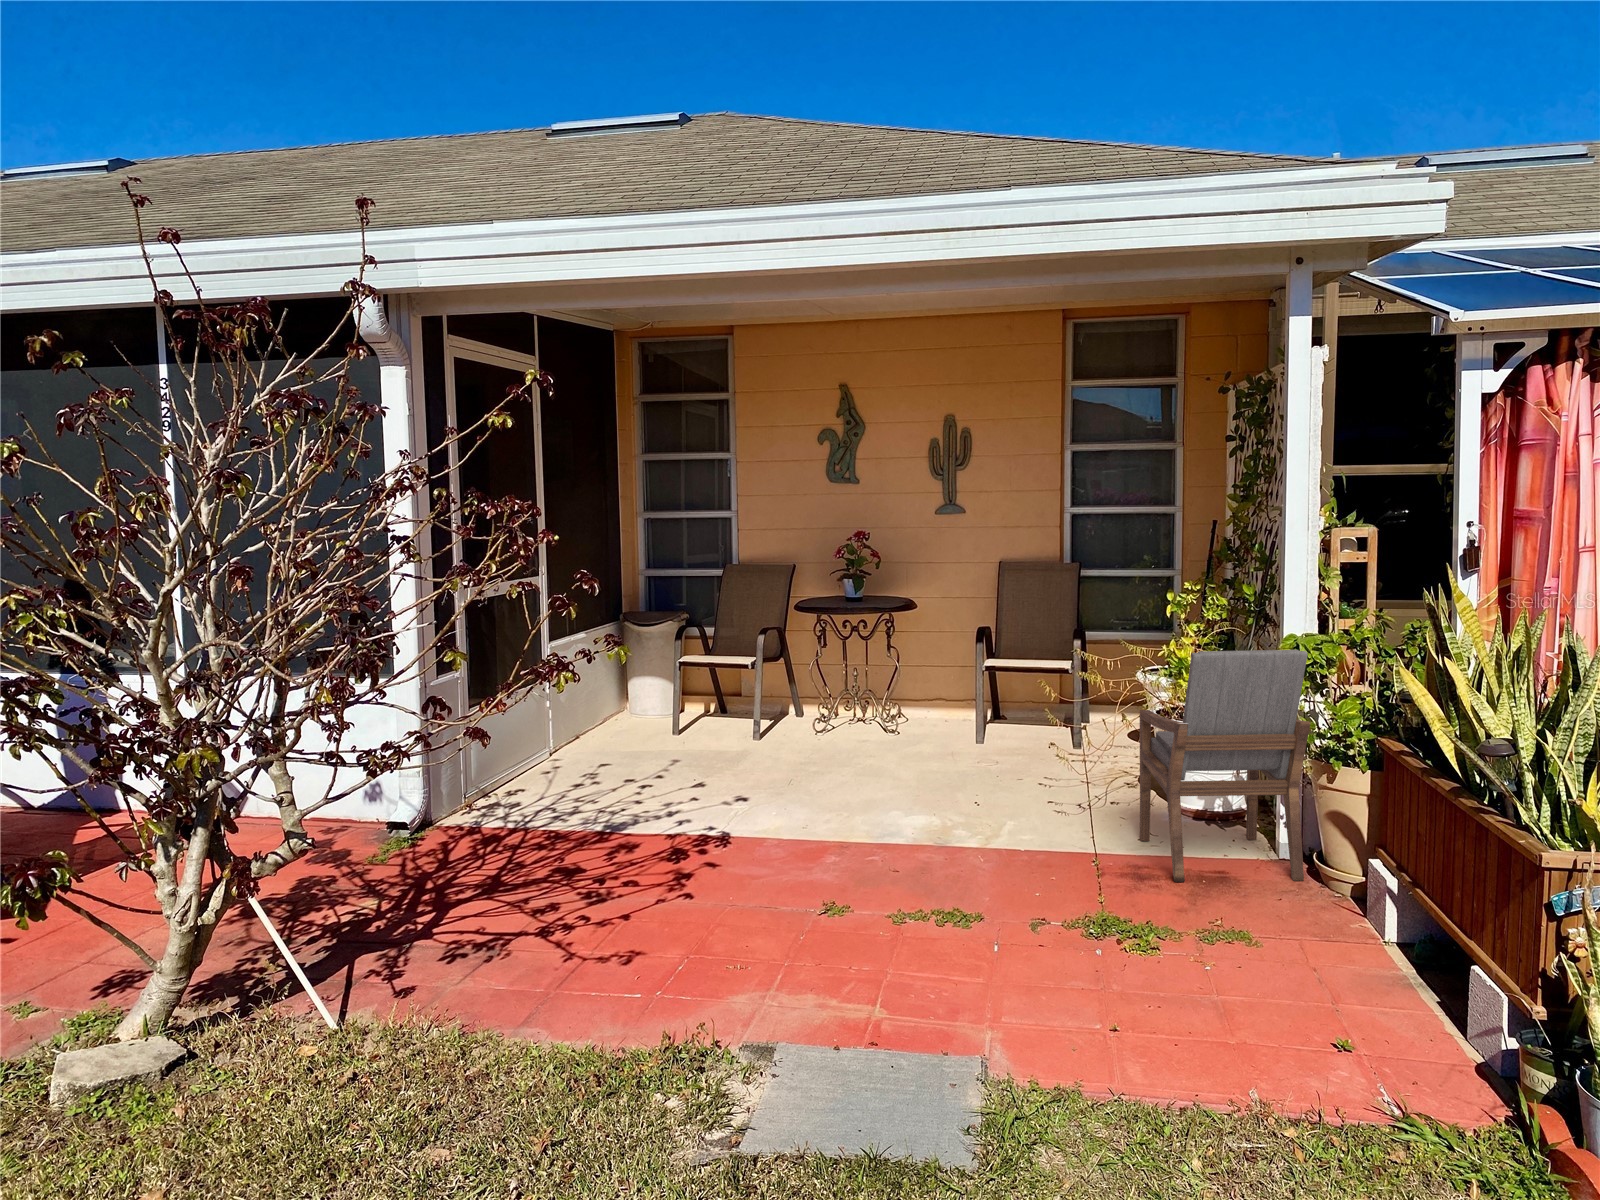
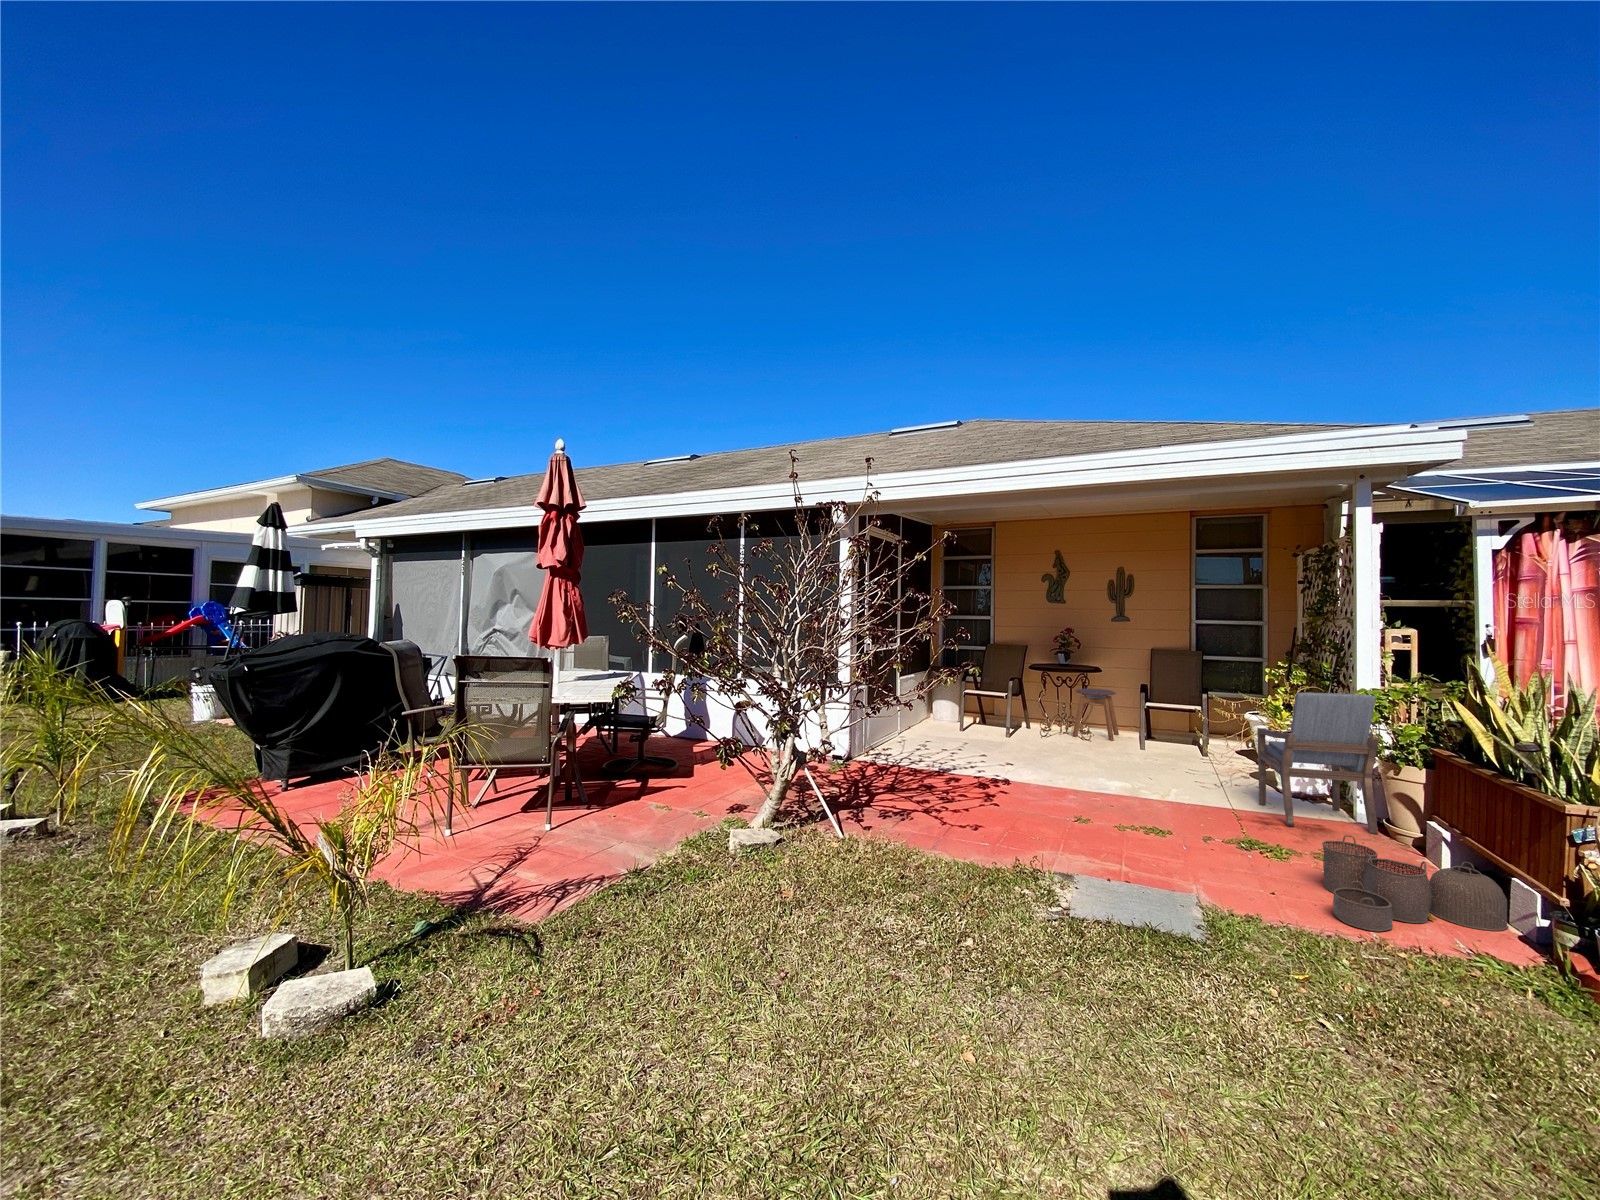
stool: none [872,638,951,730] -> present [1073,689,1119,741]
woven basket: none [1207,914,1462,1098] -> present [1322,835,1508,932]

